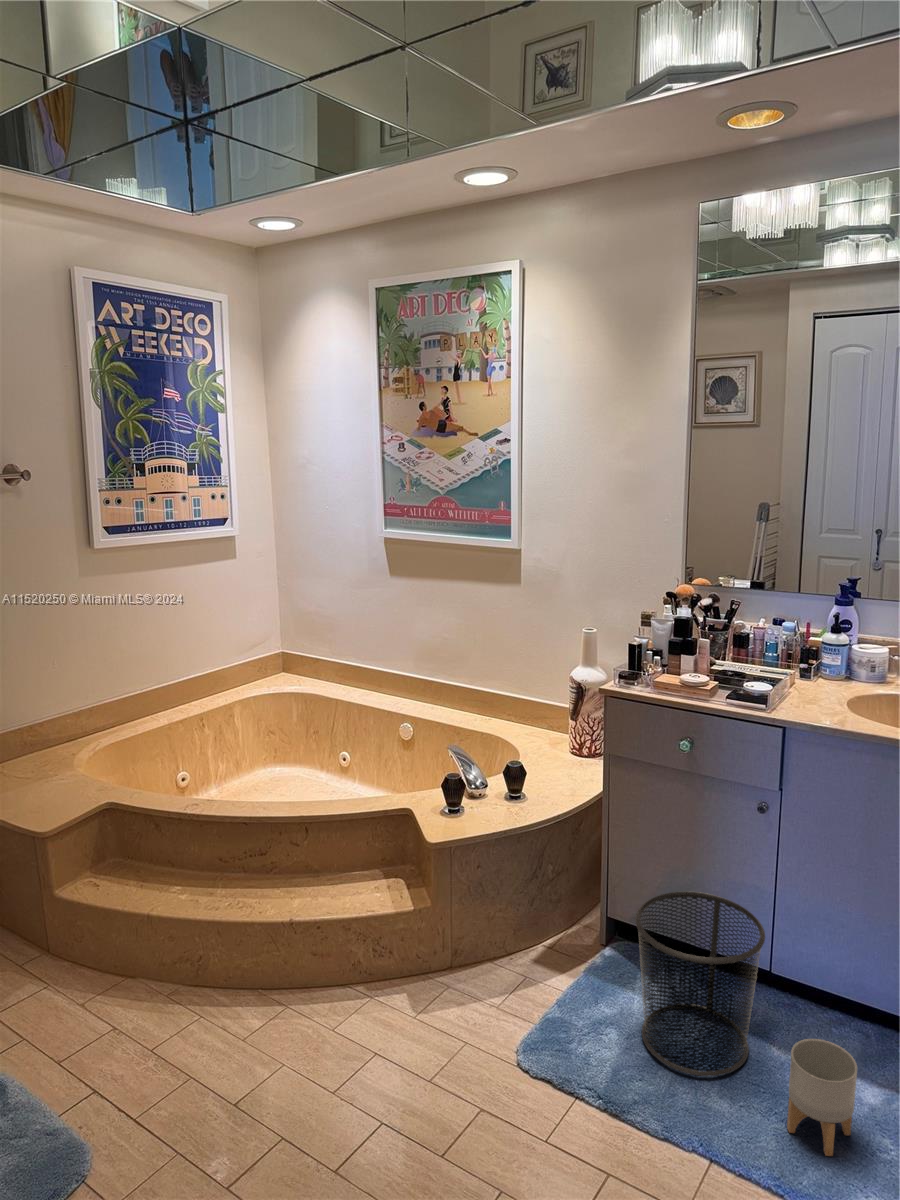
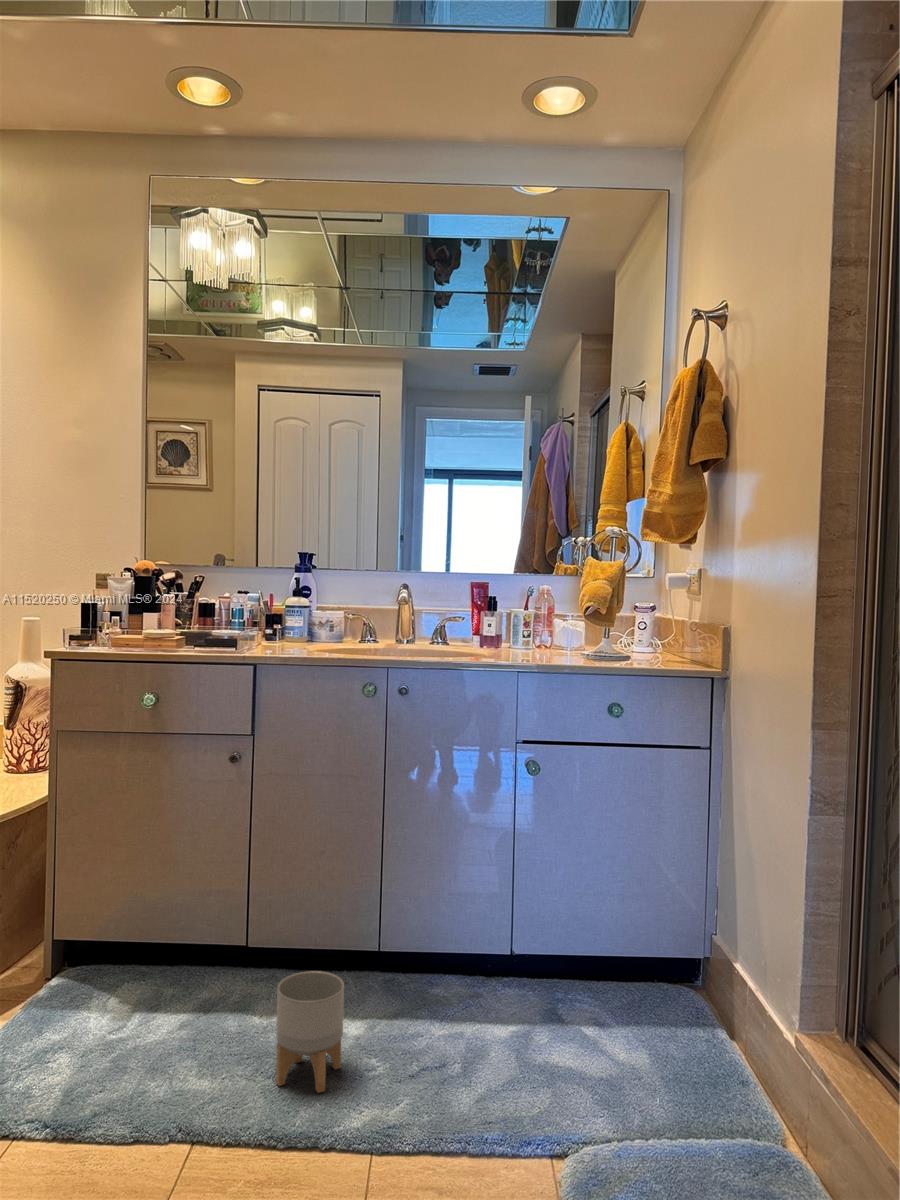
waste bin: present [635,891,765,1077] -> none [92,862,244,1069]

